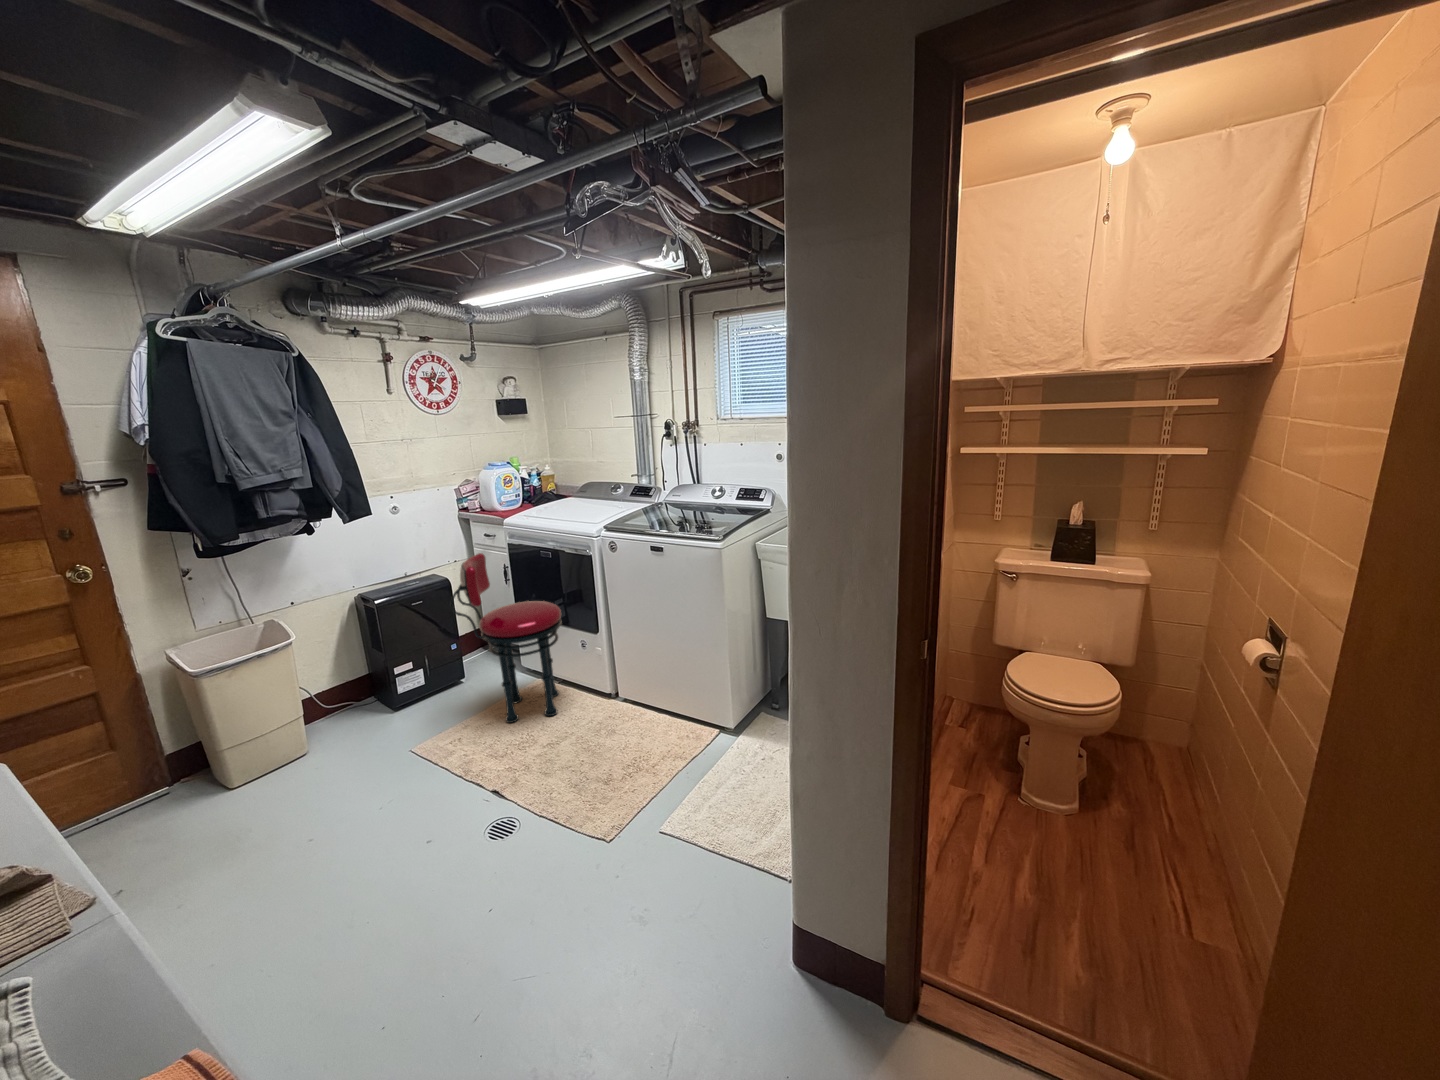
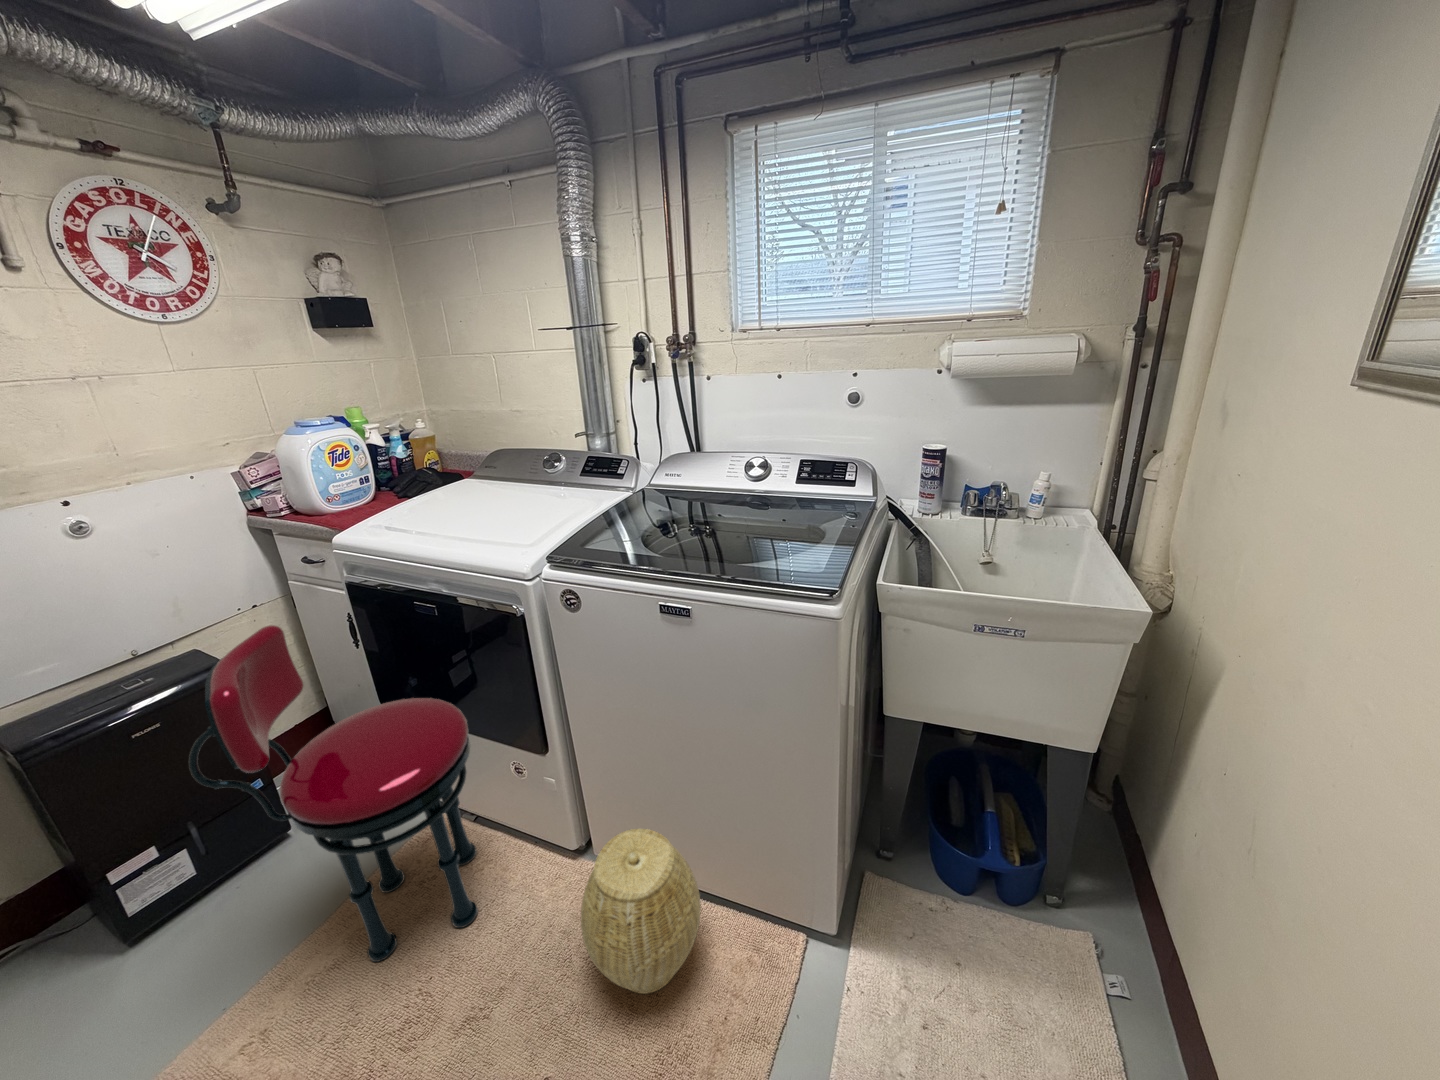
woven basket: none [605,663,664,741] -> present [581,829,701,994]

